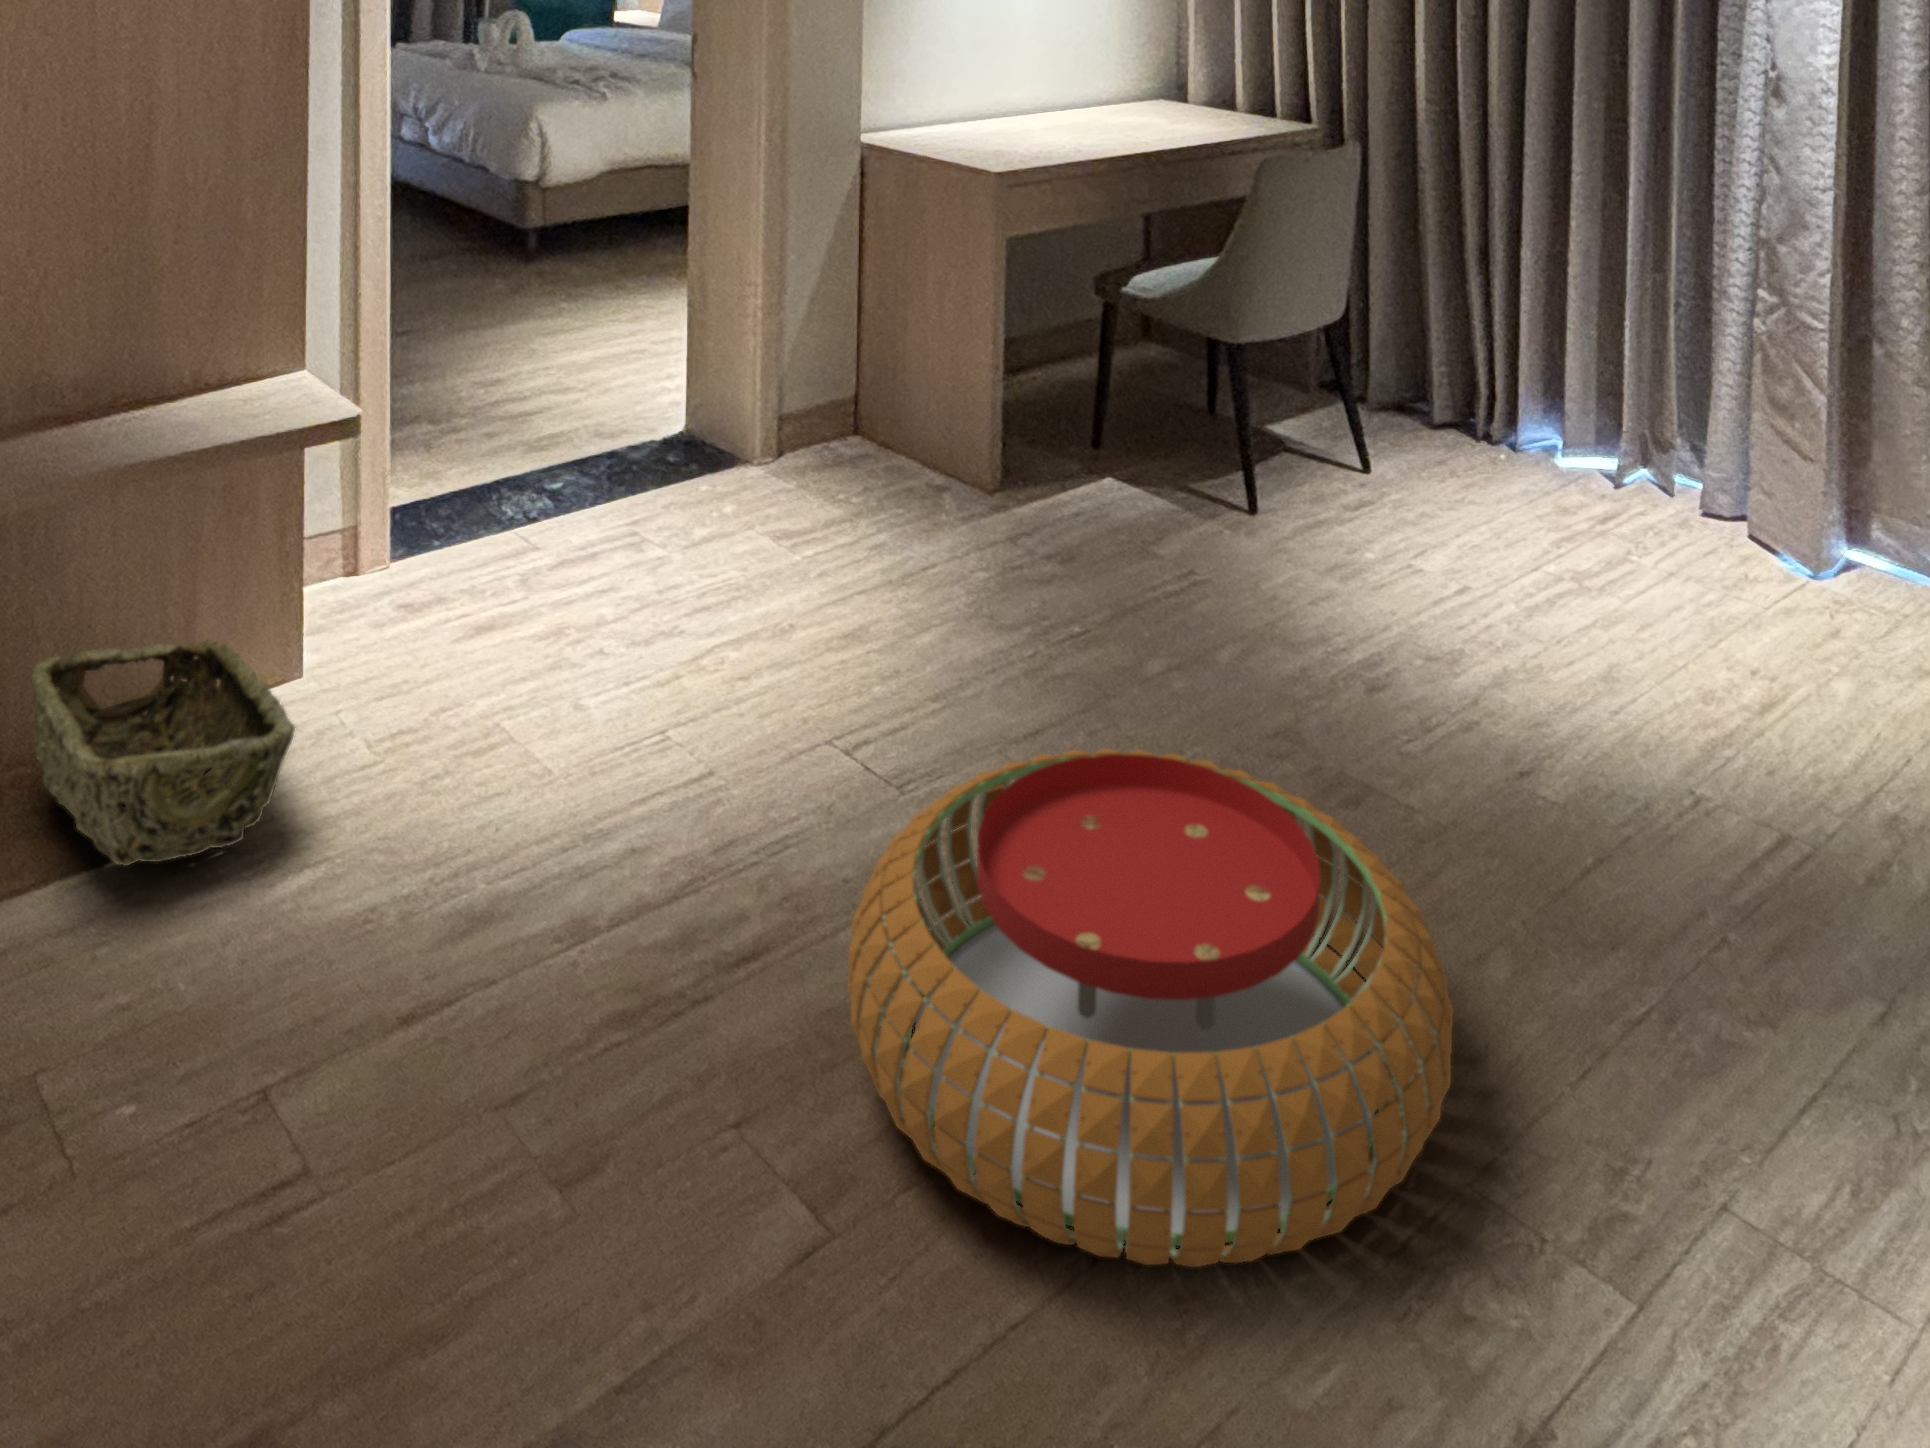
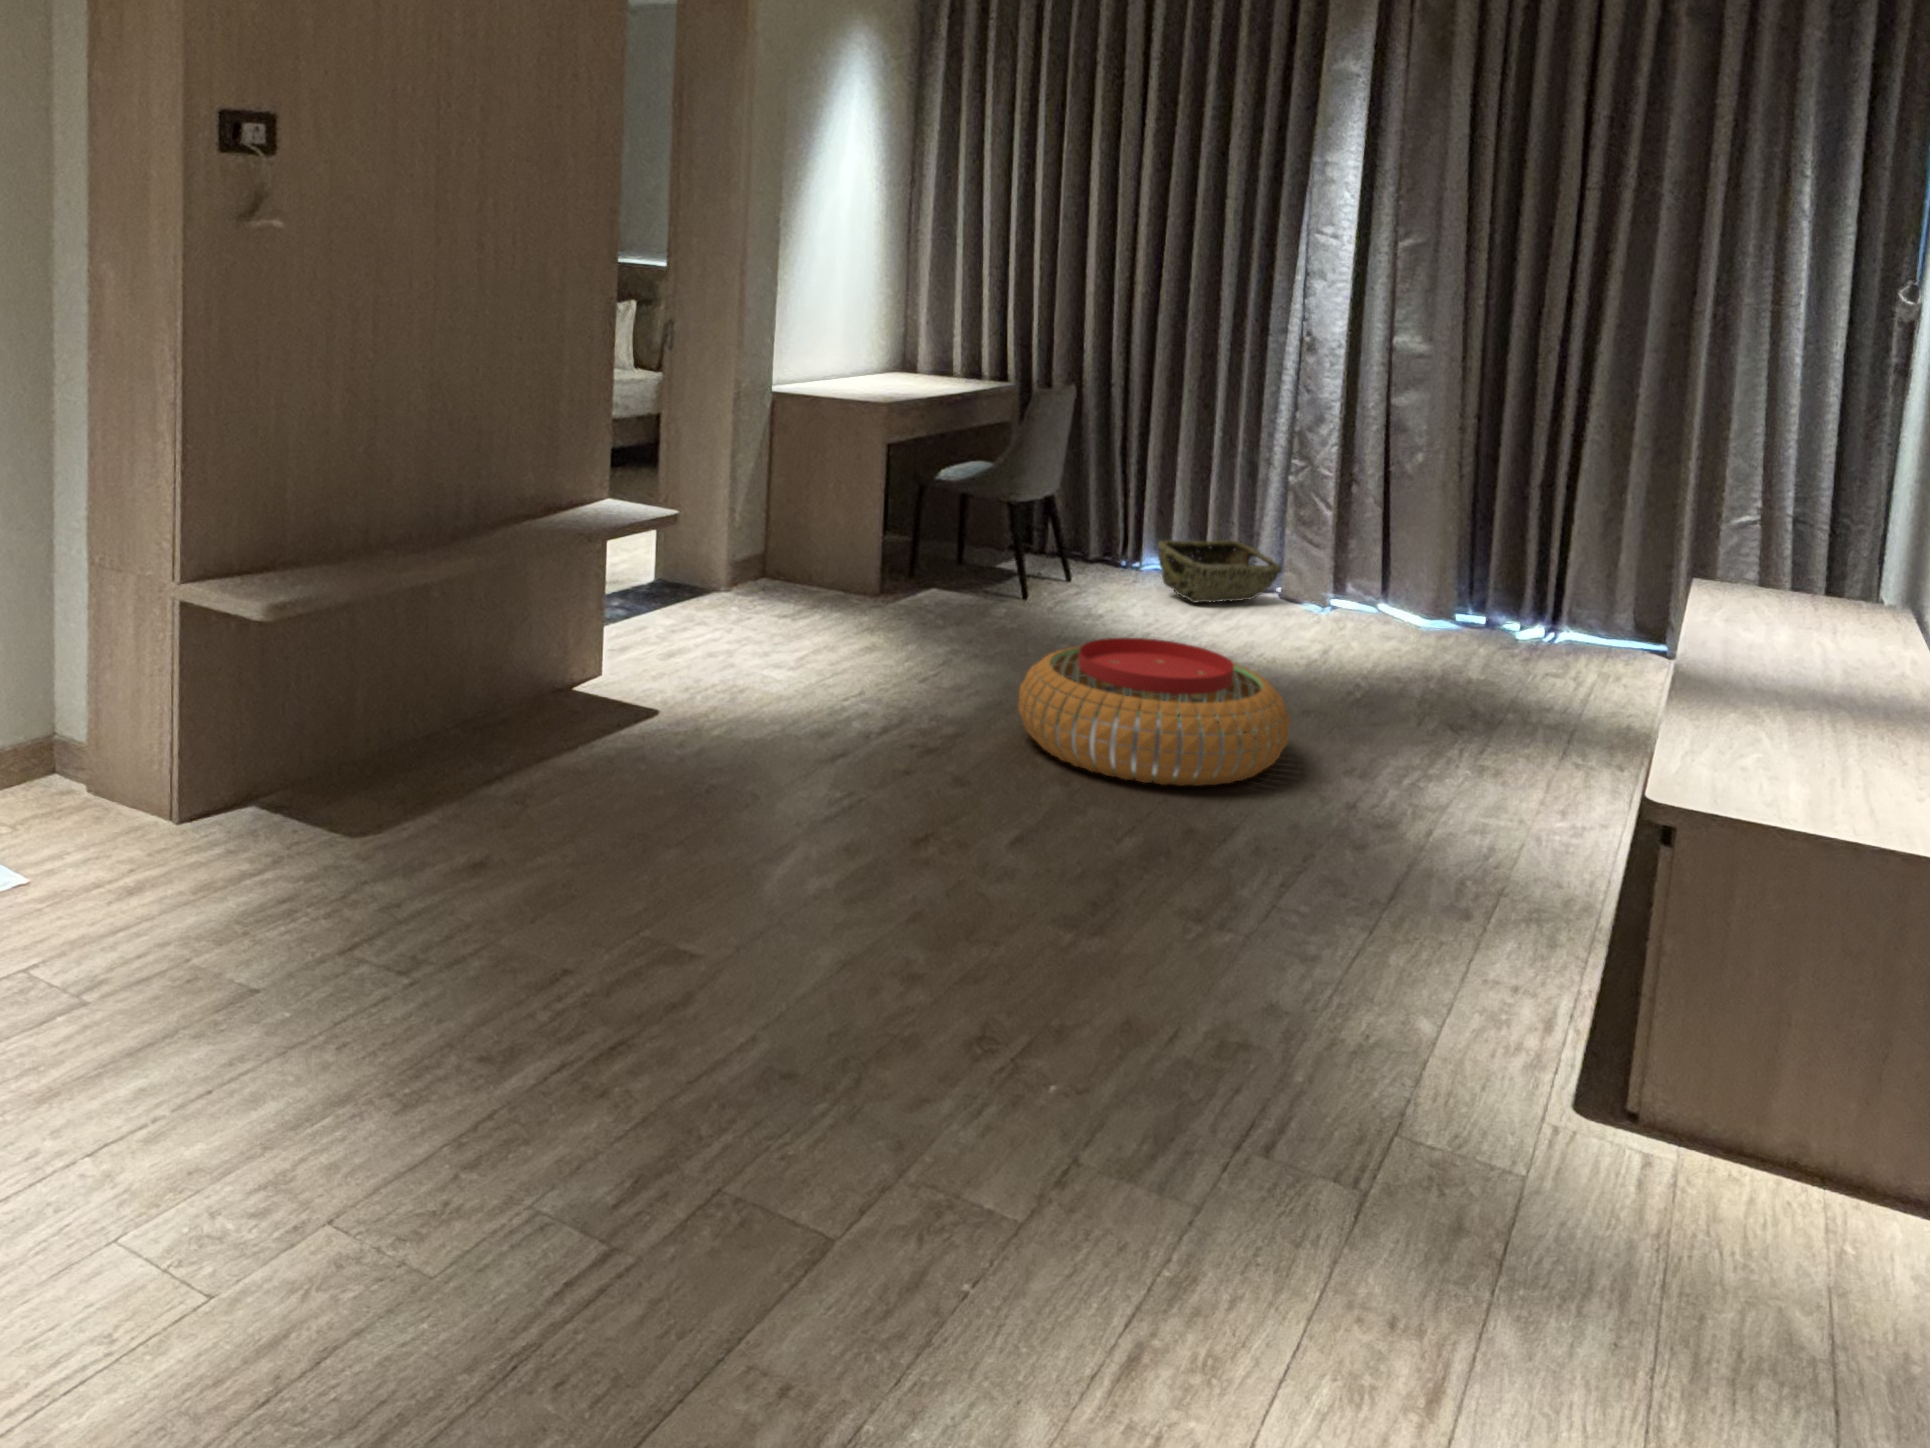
woven basket: present [31,640,295,866] -> present [1158,540,1282,603]

